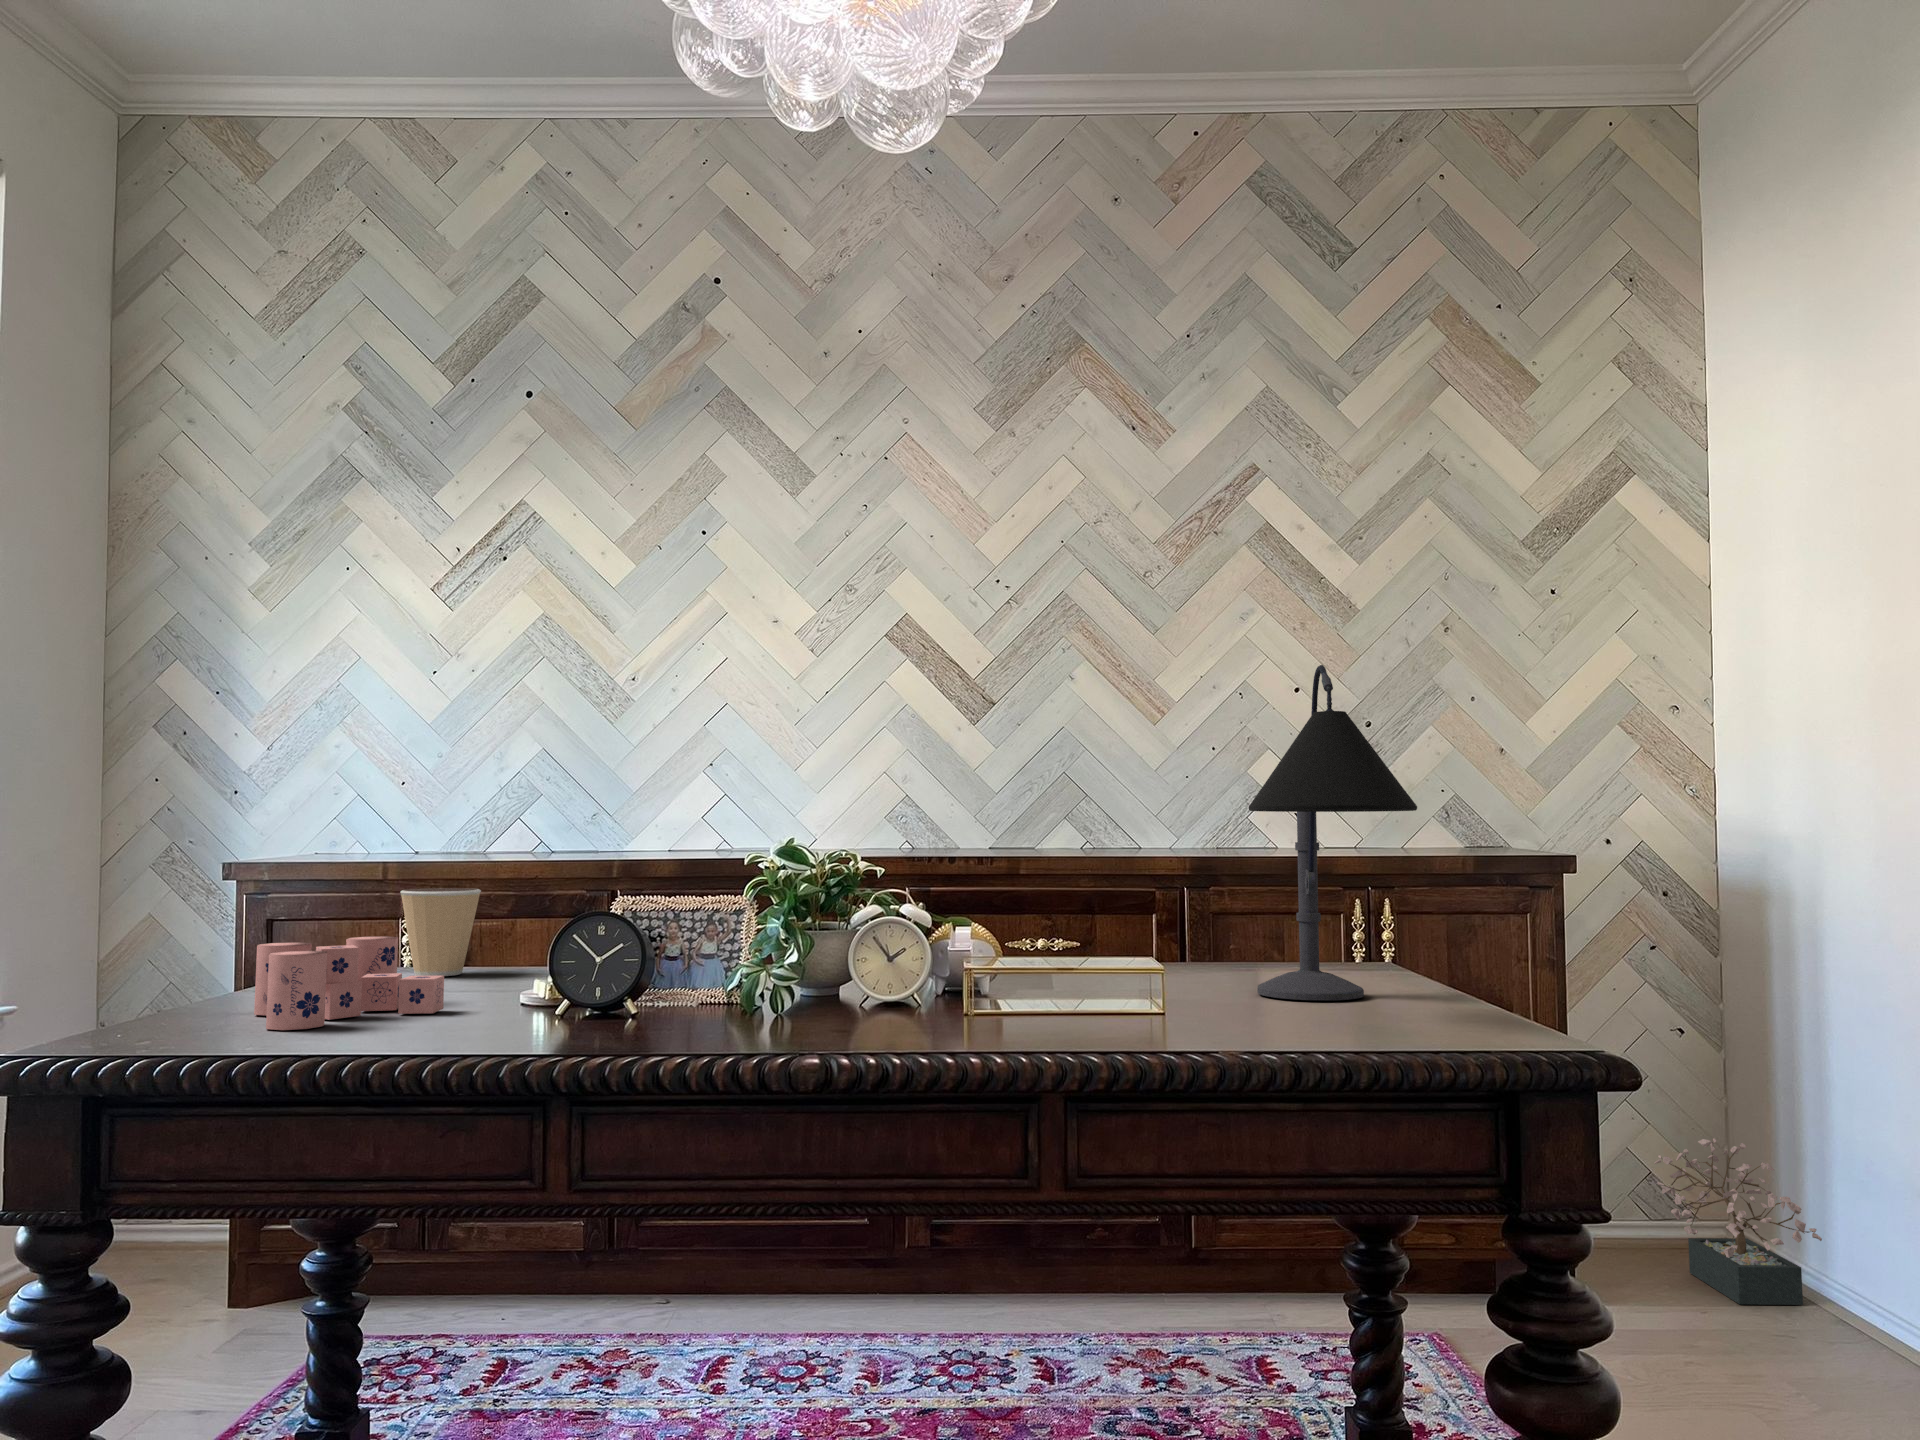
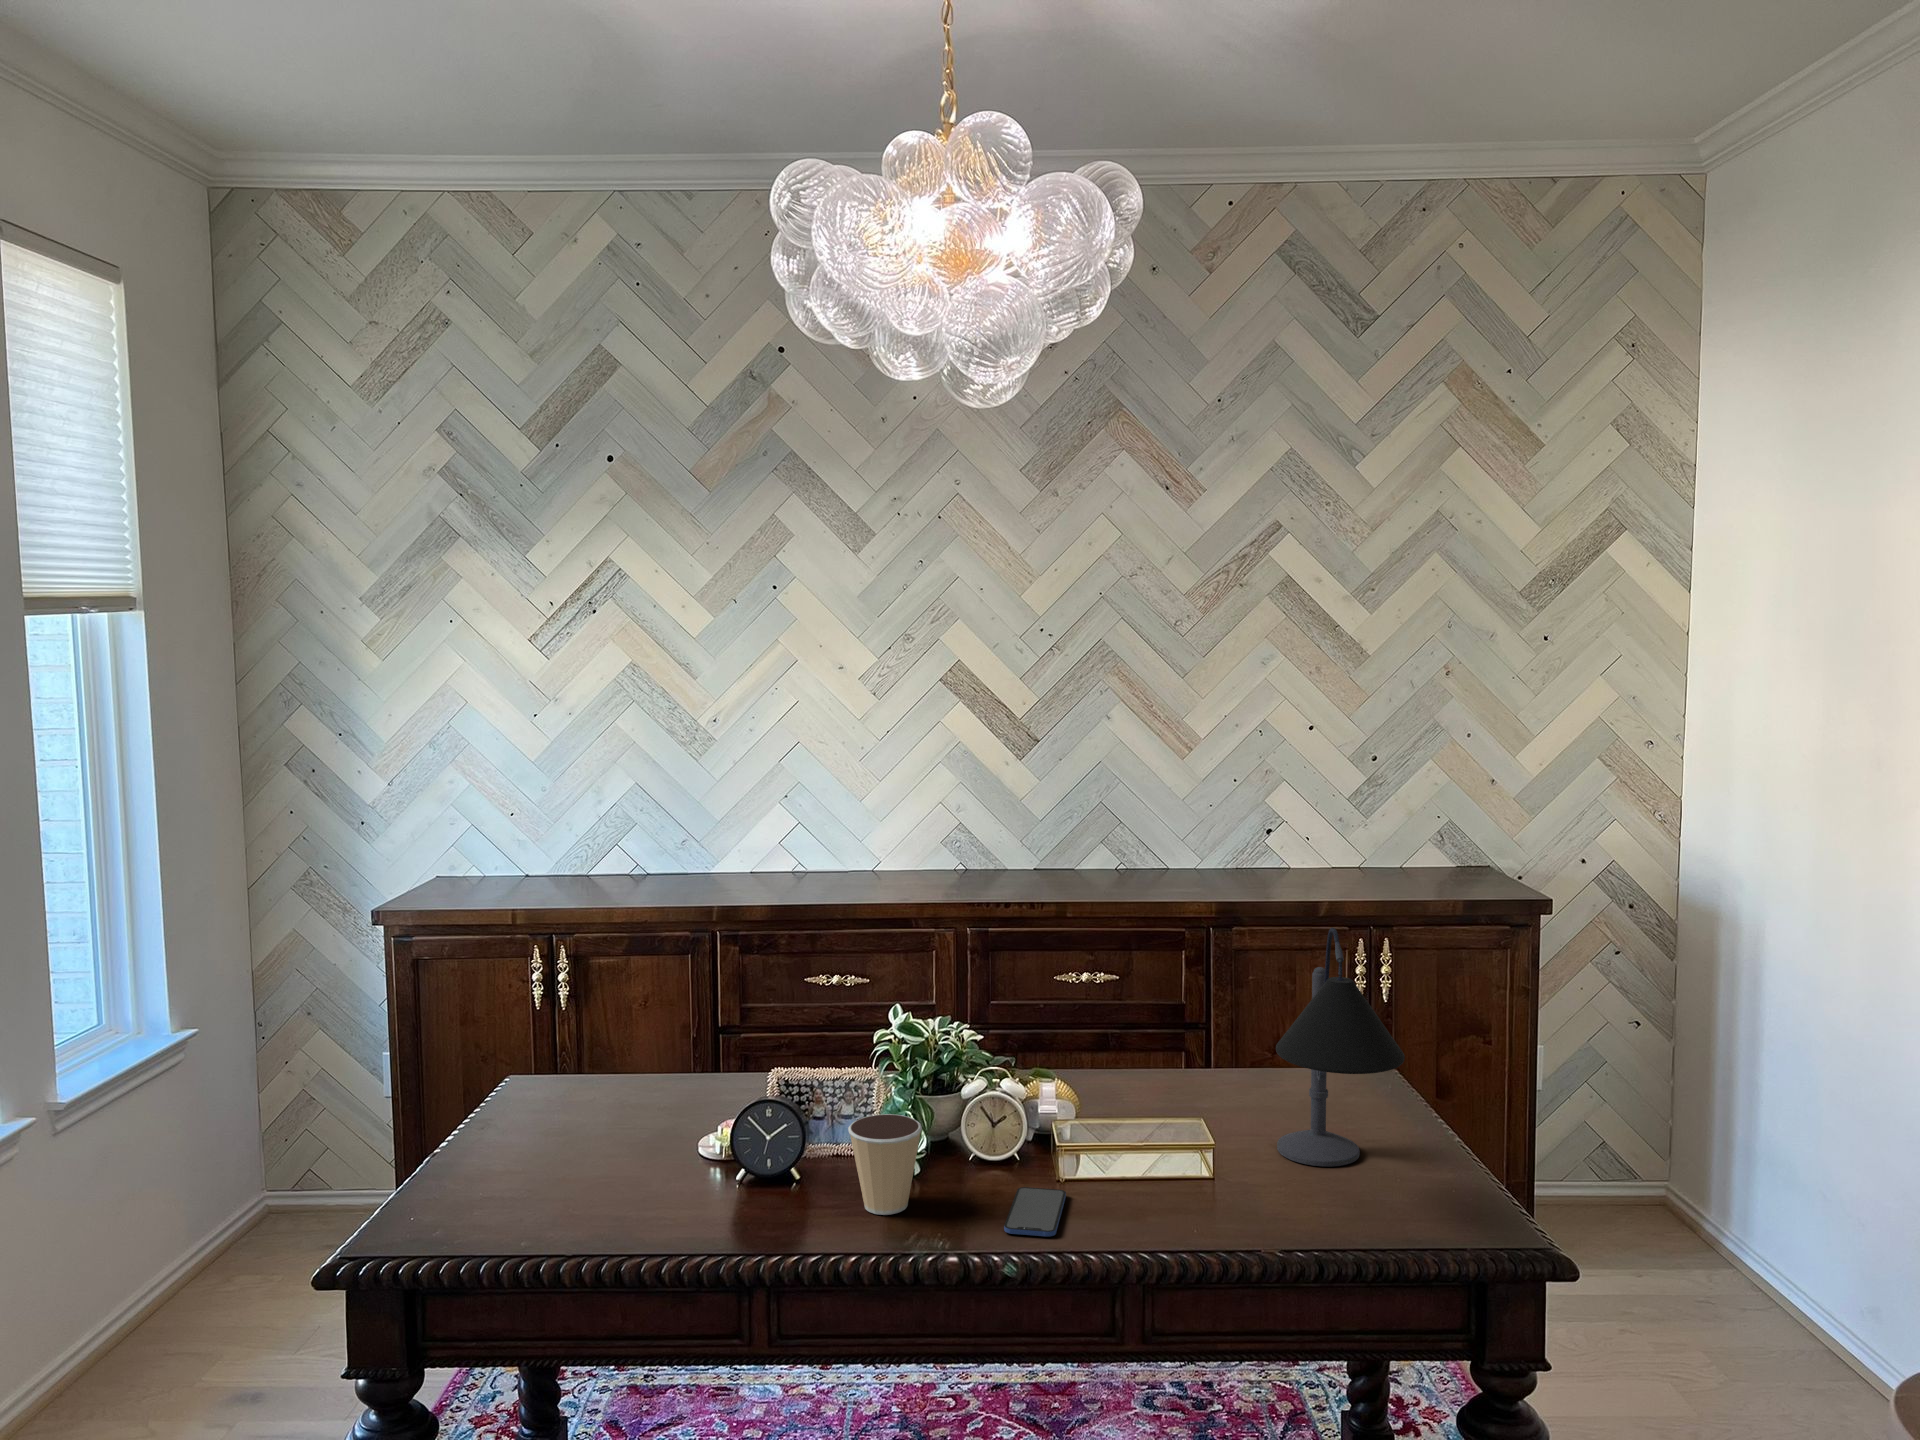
coffee cup: present [400,888,481,976] -> present [848,1114,922,1215]
candle: present [254,936,444,1030] -> none [524,1125,663,1243]
smartphone: none [885,1003,976,1028] -> present [1004,1187,1066,1237]
decorative plant: present [1654,1138,1822,1305] -> none [1602,1125,1735,1270]

